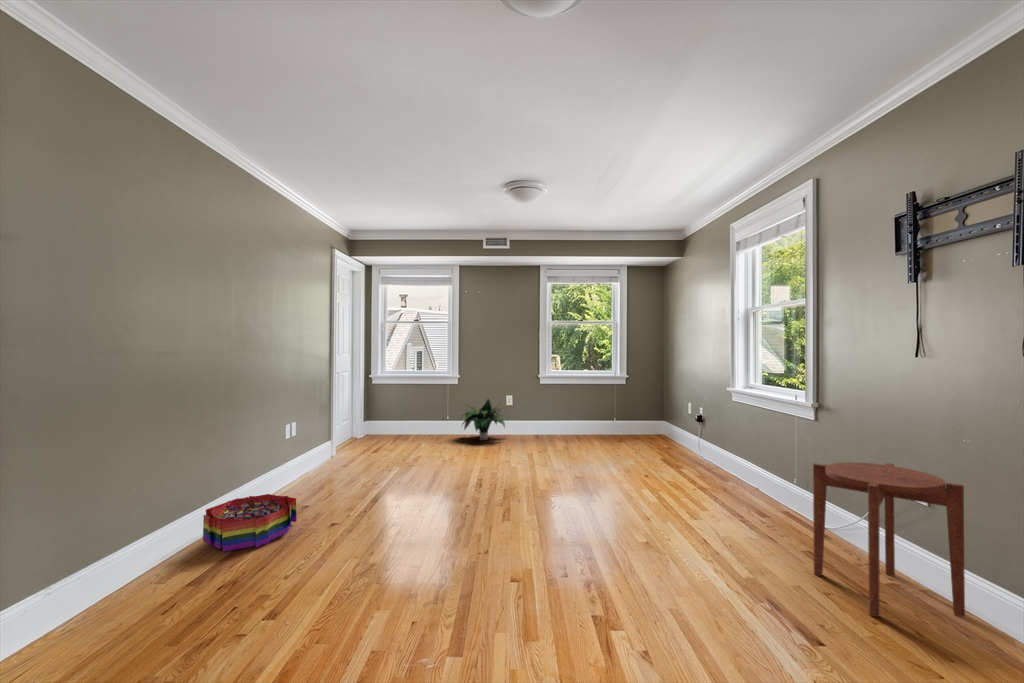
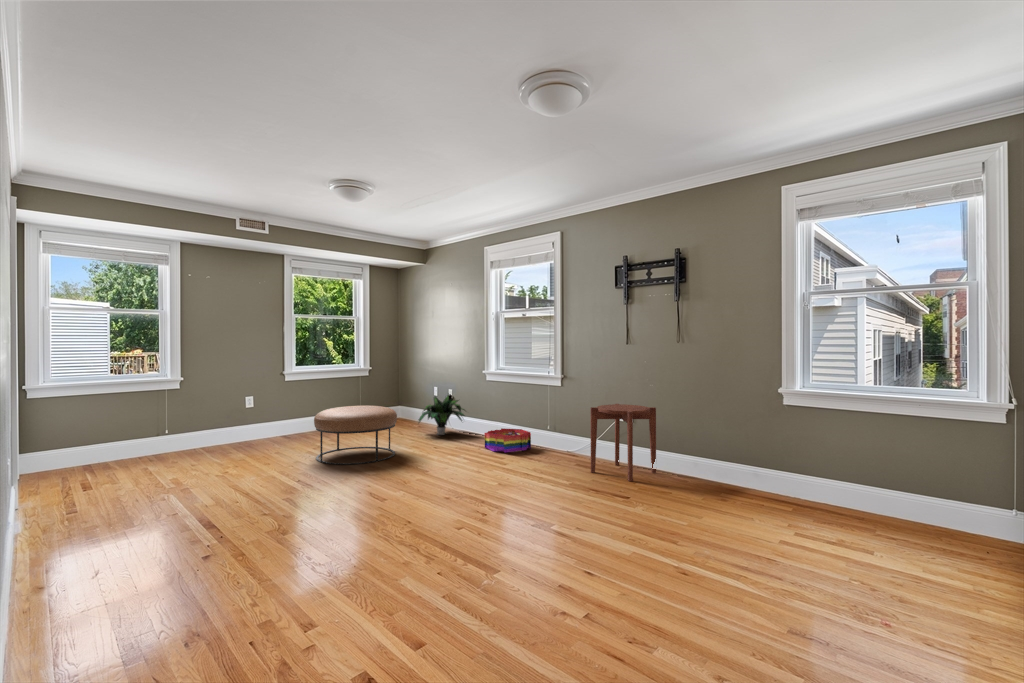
potted plant: present [463,399,505,440] -> present [419,394,465,435]
ottoman: none [511,417,596,483] -> present [314,406,397,465]
storage bin: present [203,494,296,551] -> present [484,428,531,453]

